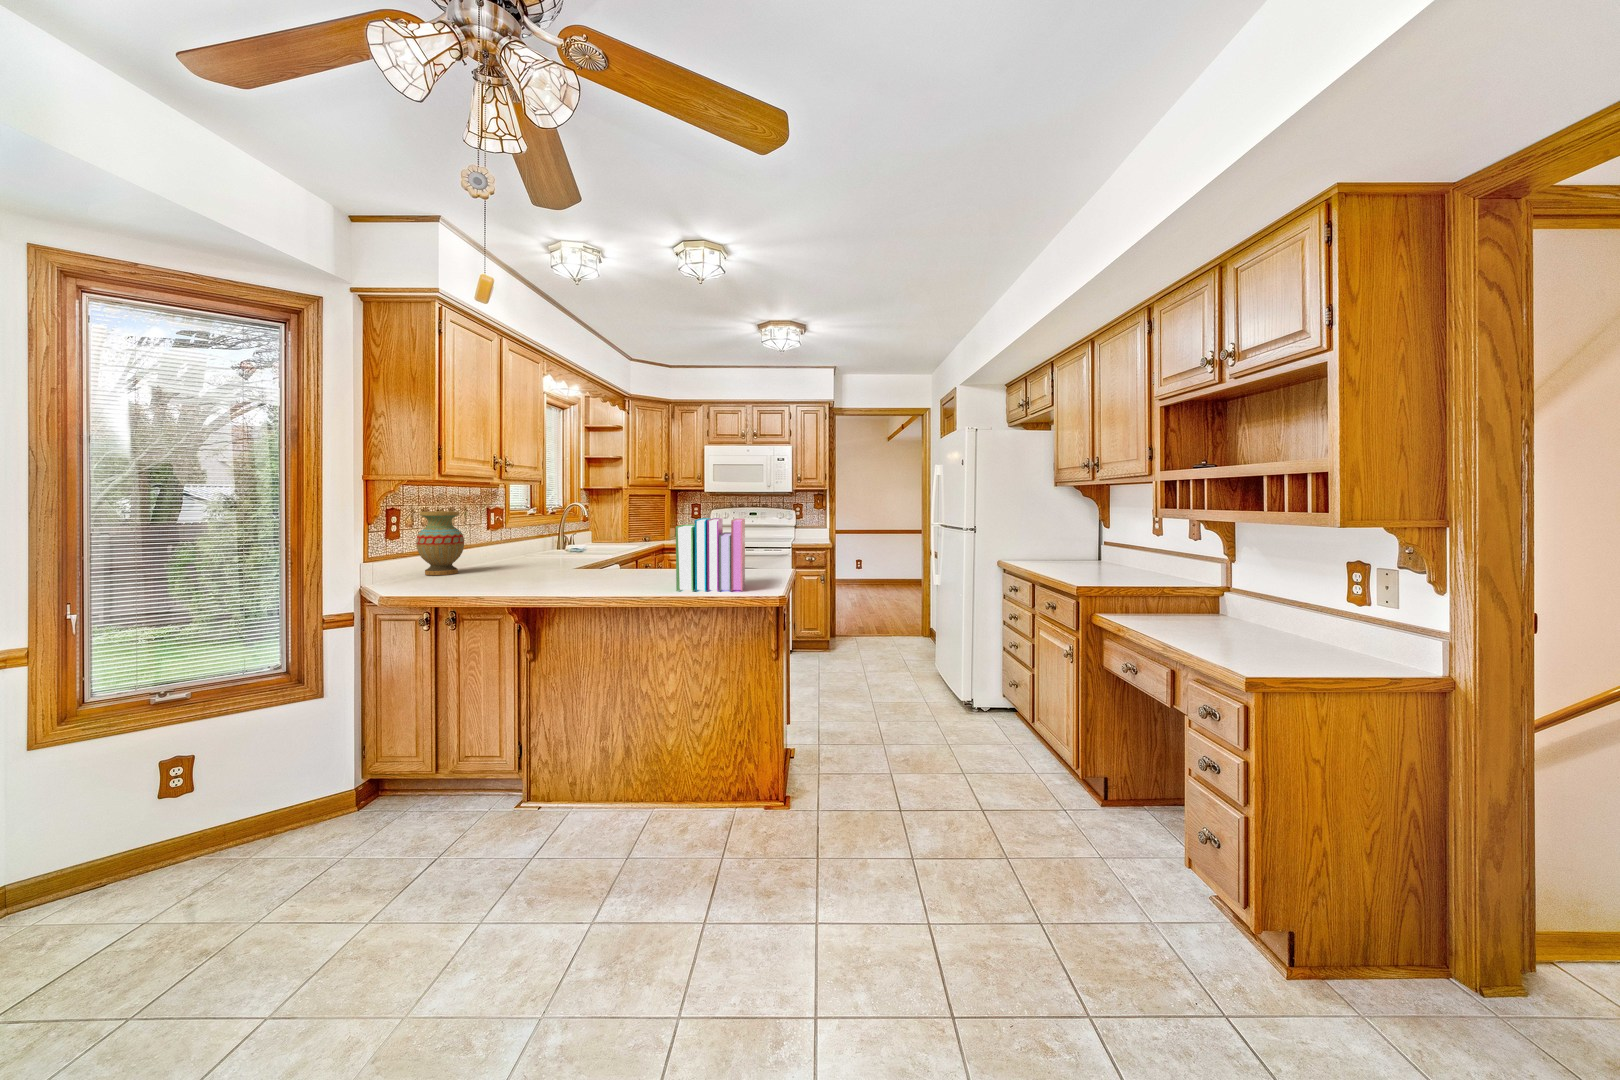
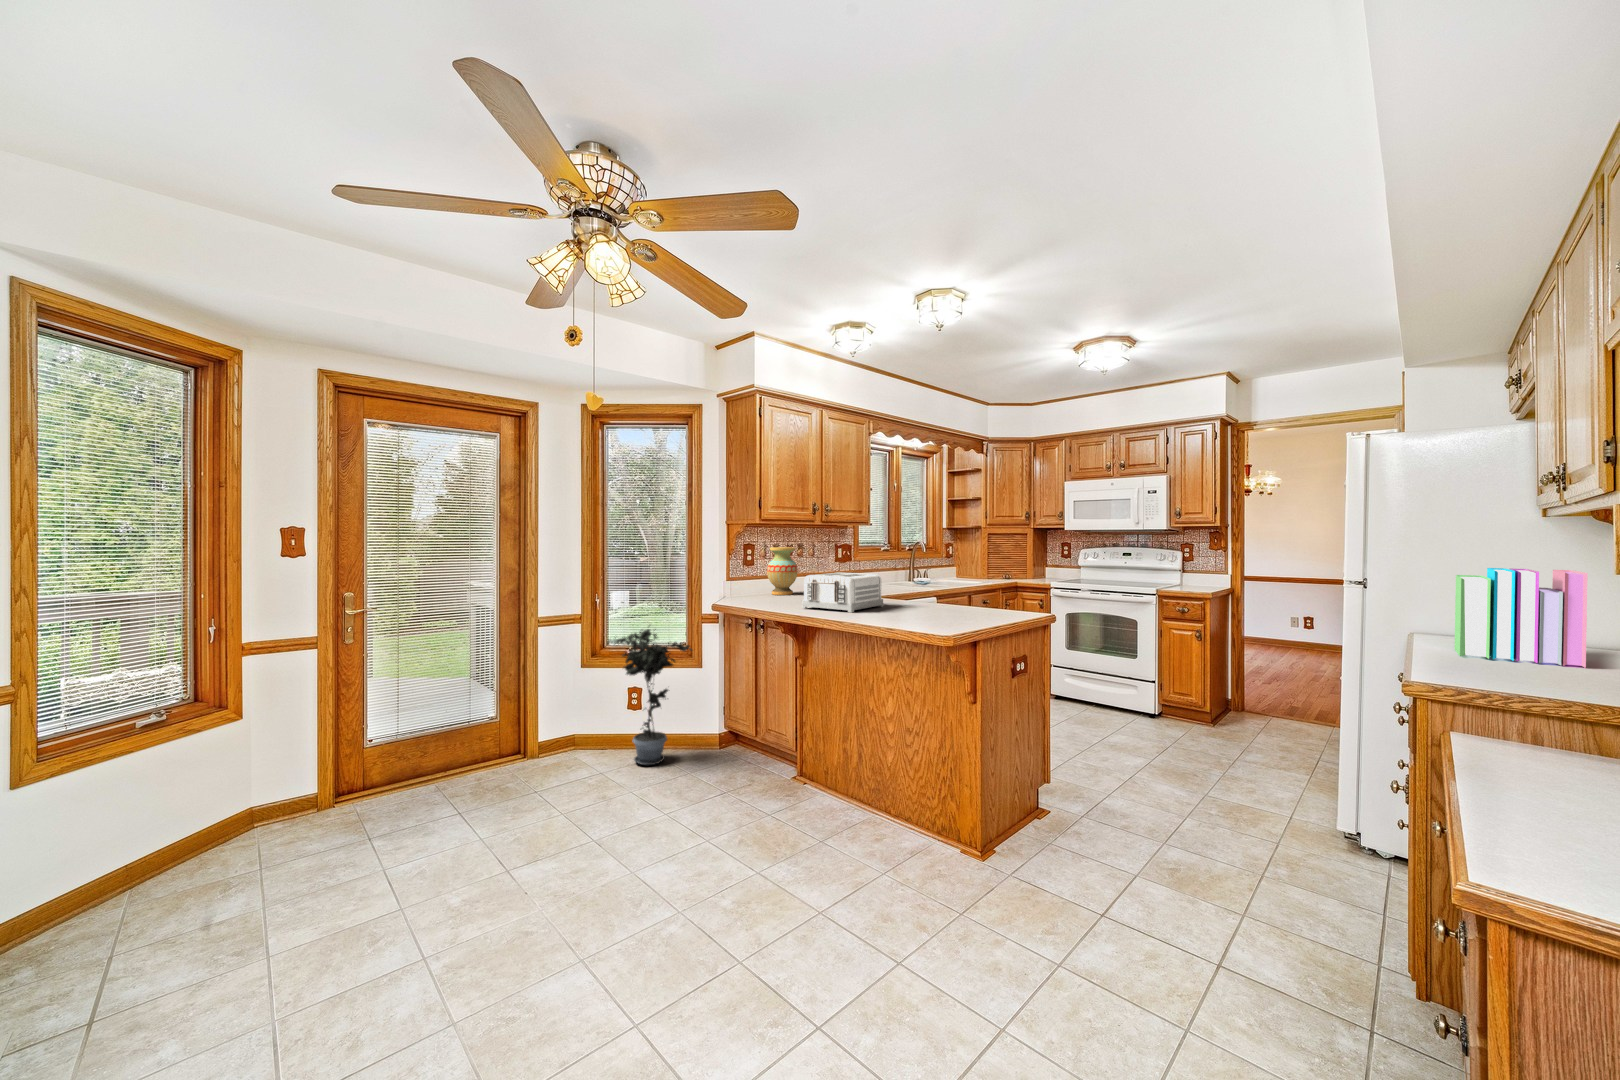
books: present [676,518,745,591] -> present [1455,568,1588,668]
toaster: none [530,541,621,588] -> present [802,572,883,613]
potted plant: none [119,640,335,872] -> present [605,629,692,765]

